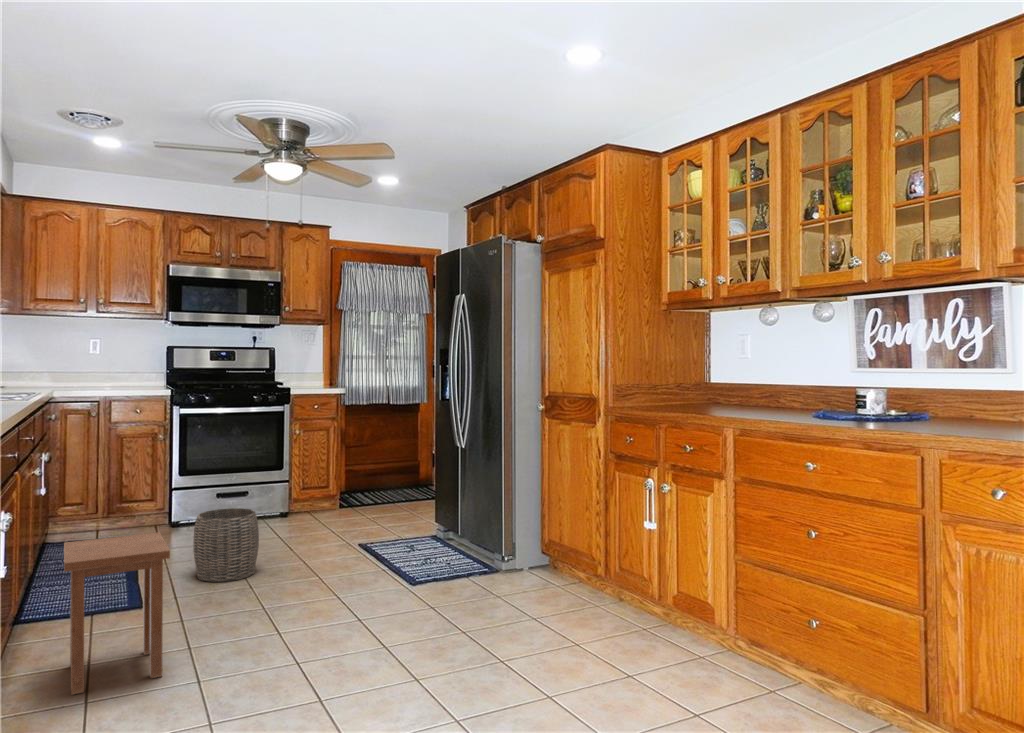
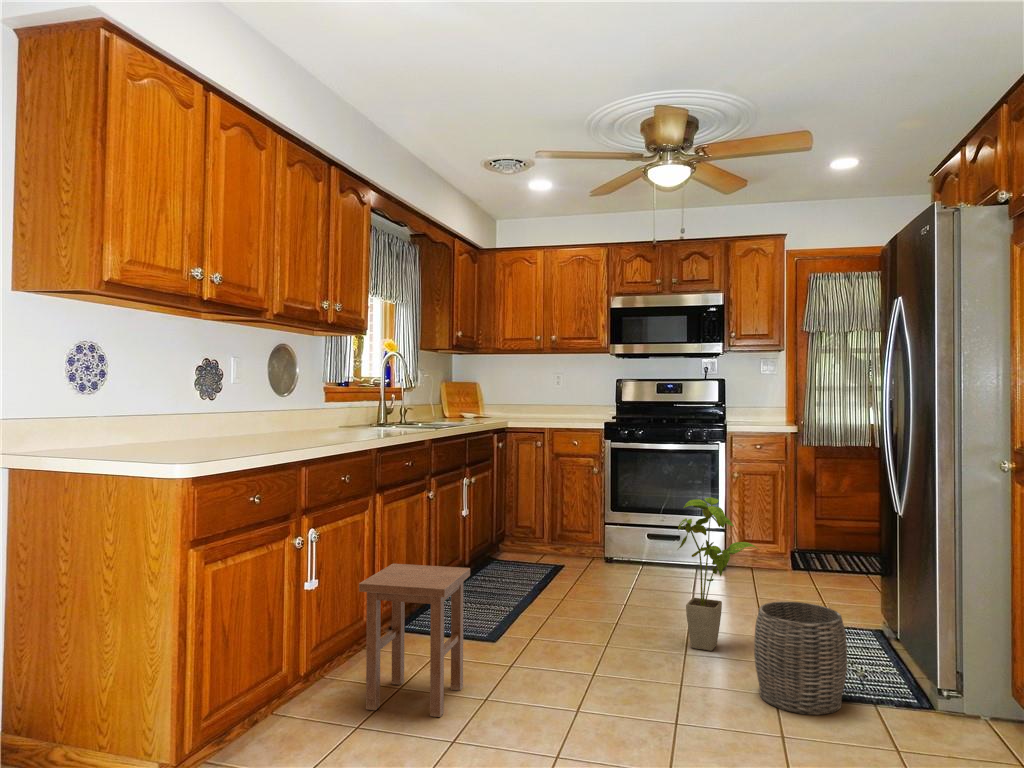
house plant: none [304,447,372,574] -> present [678,497,758,651]
woven basket: present [194,508,259,582] -> present [754,602,847,715]

